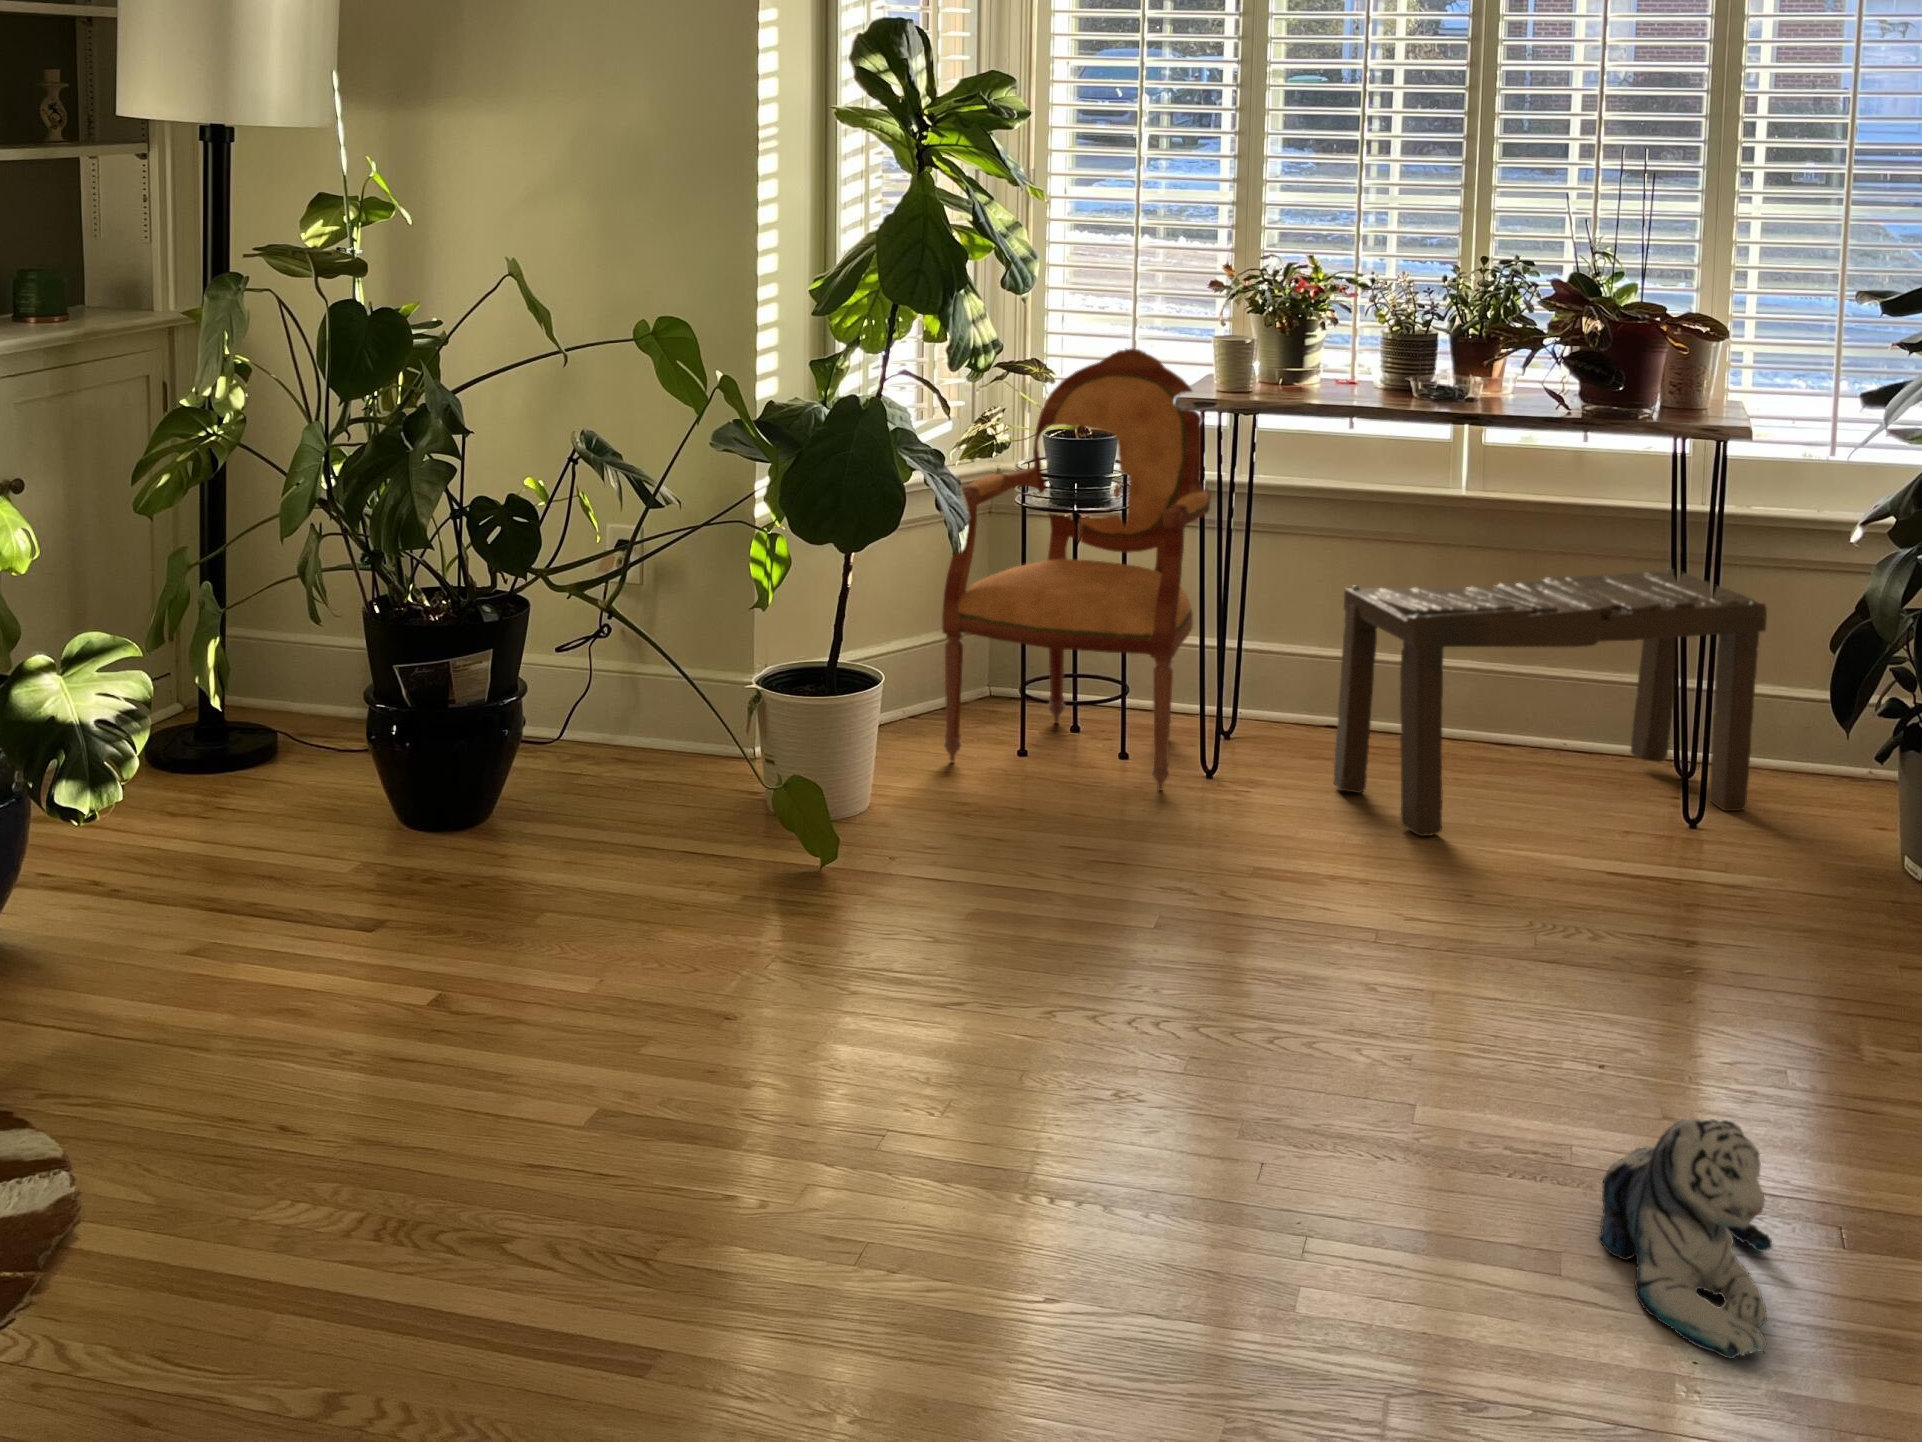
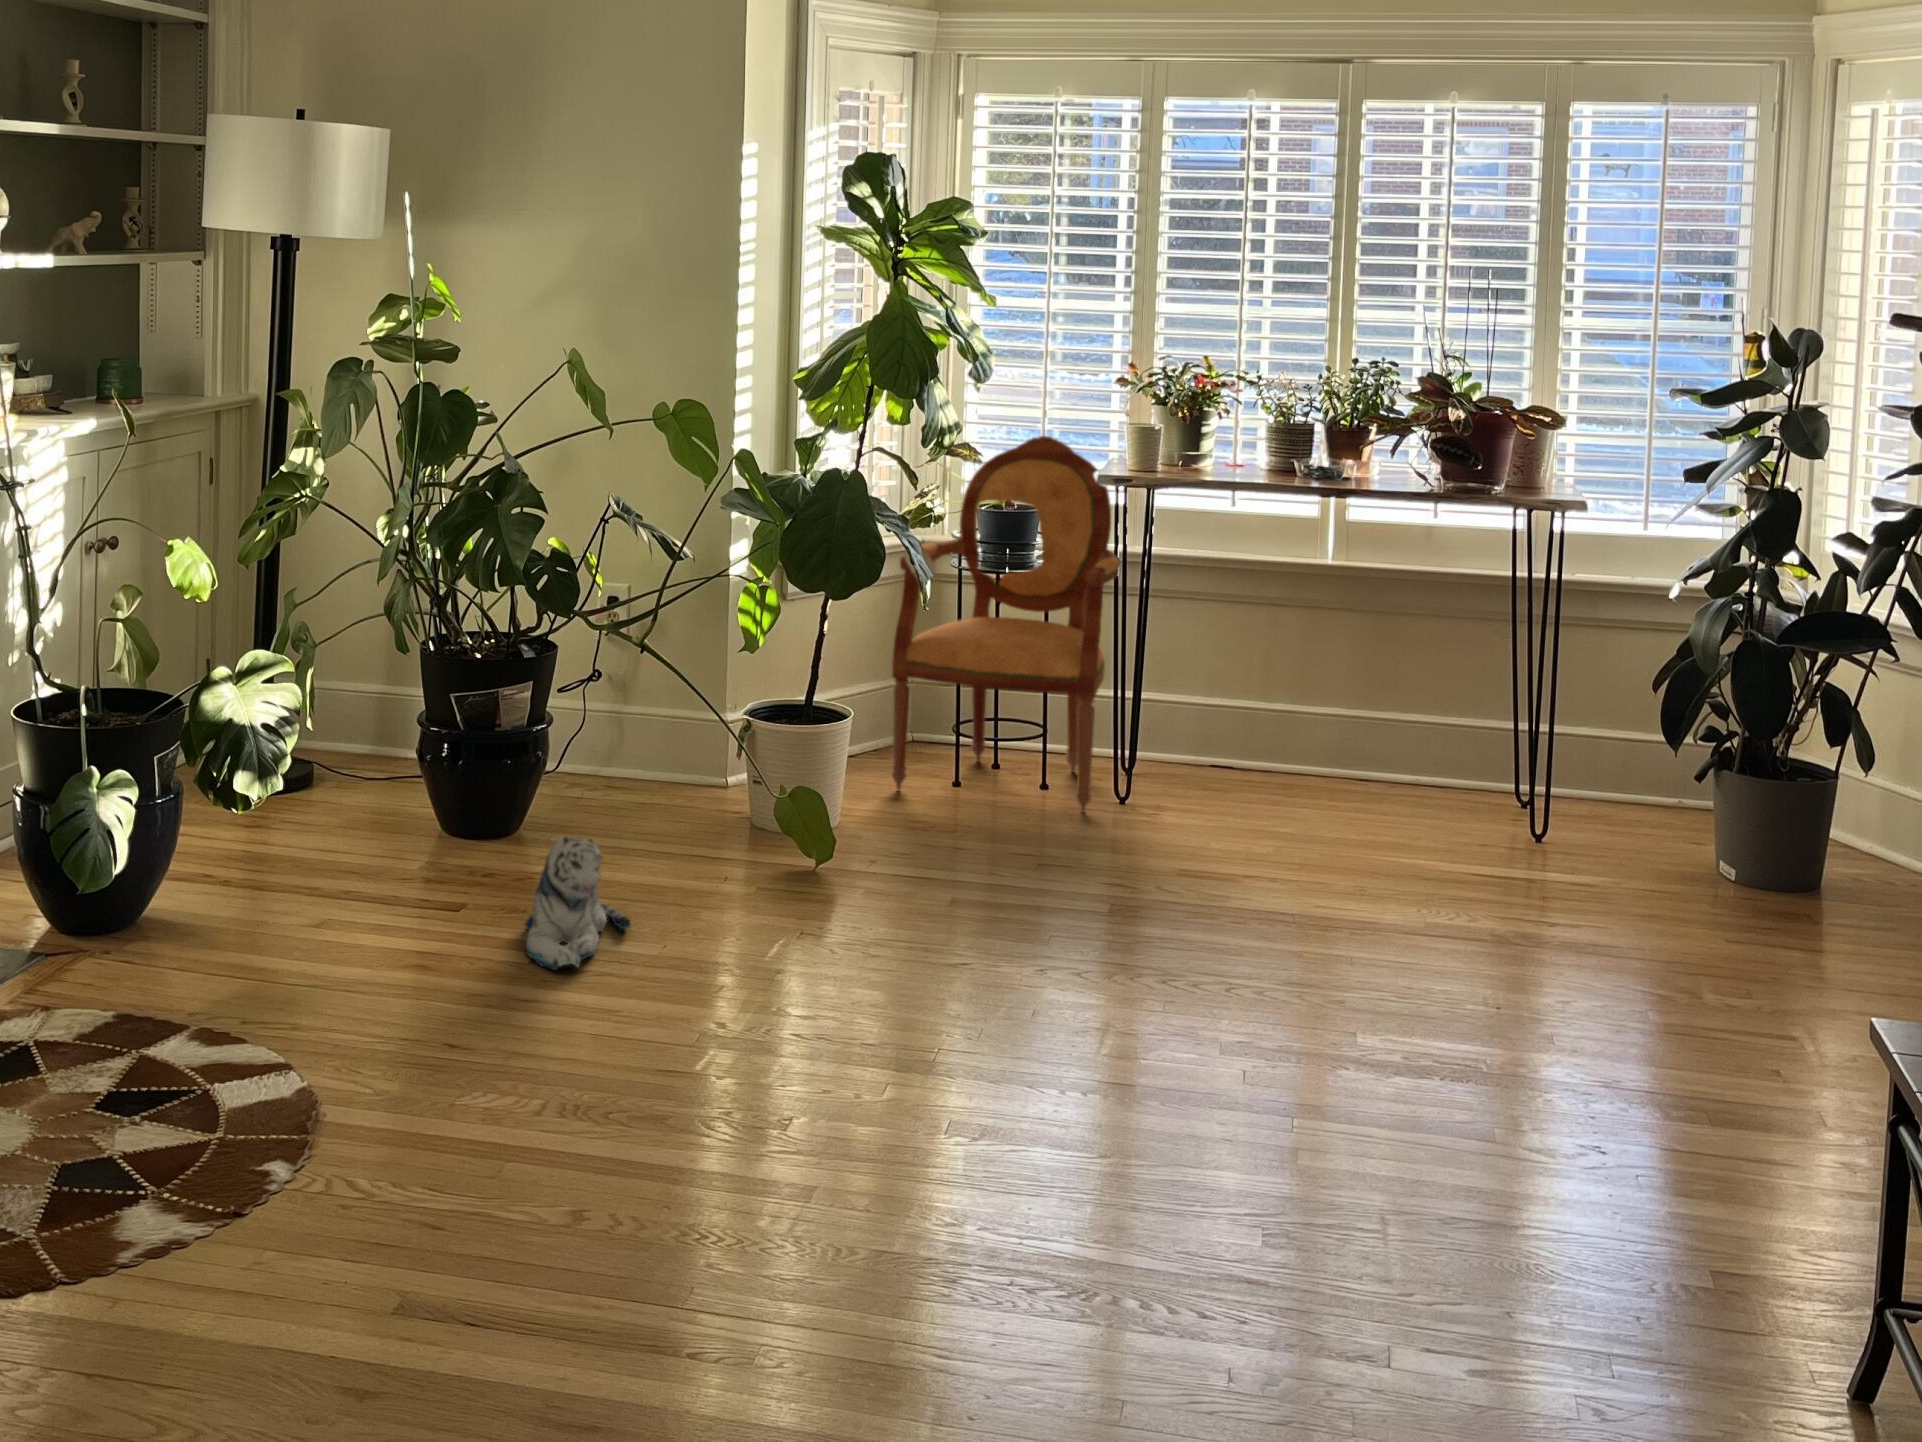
bench: present [1334,569,1767,836] -> none [1230,626,1599,847]
plush toy: present [1598,1118,1772,1359] -> present [525,837,631,970]

